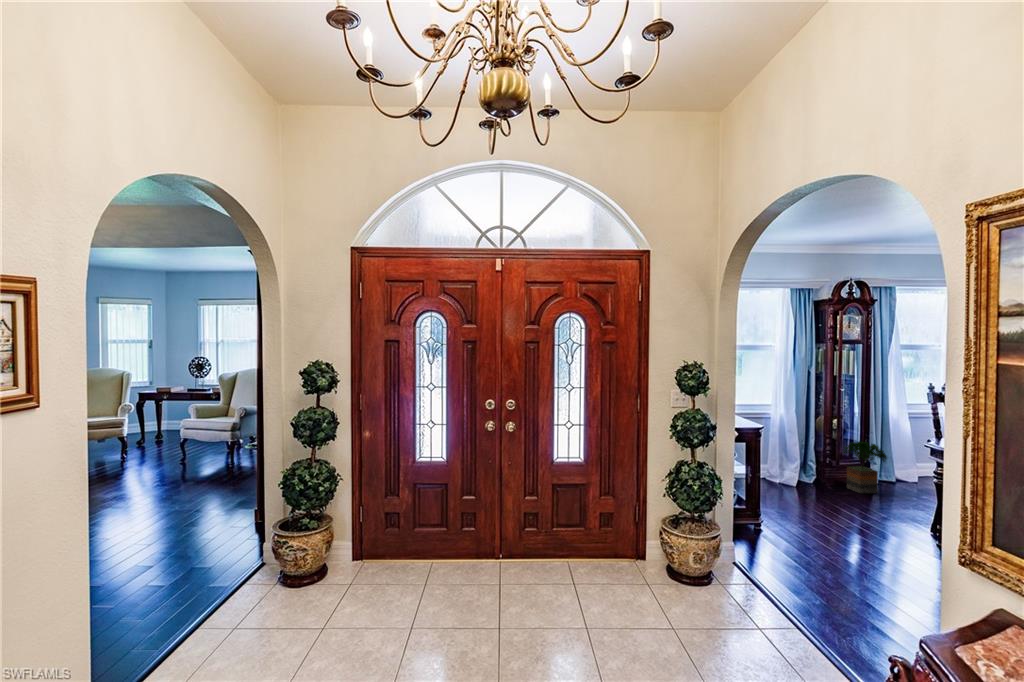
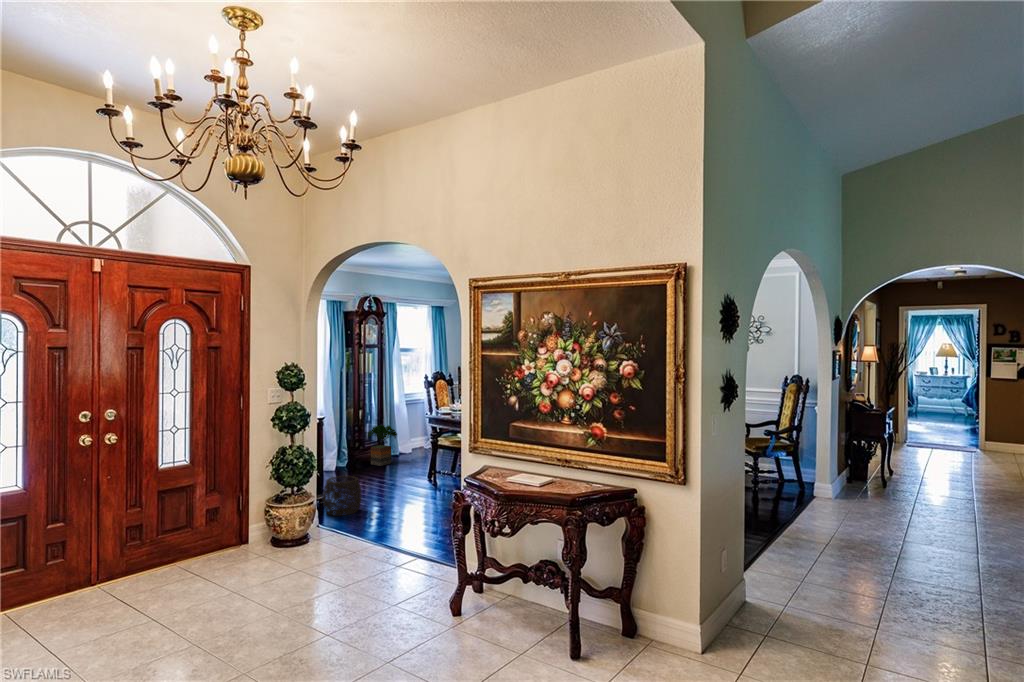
woven basket: none [748,503,804,559] -> present [322,476,362,516]

